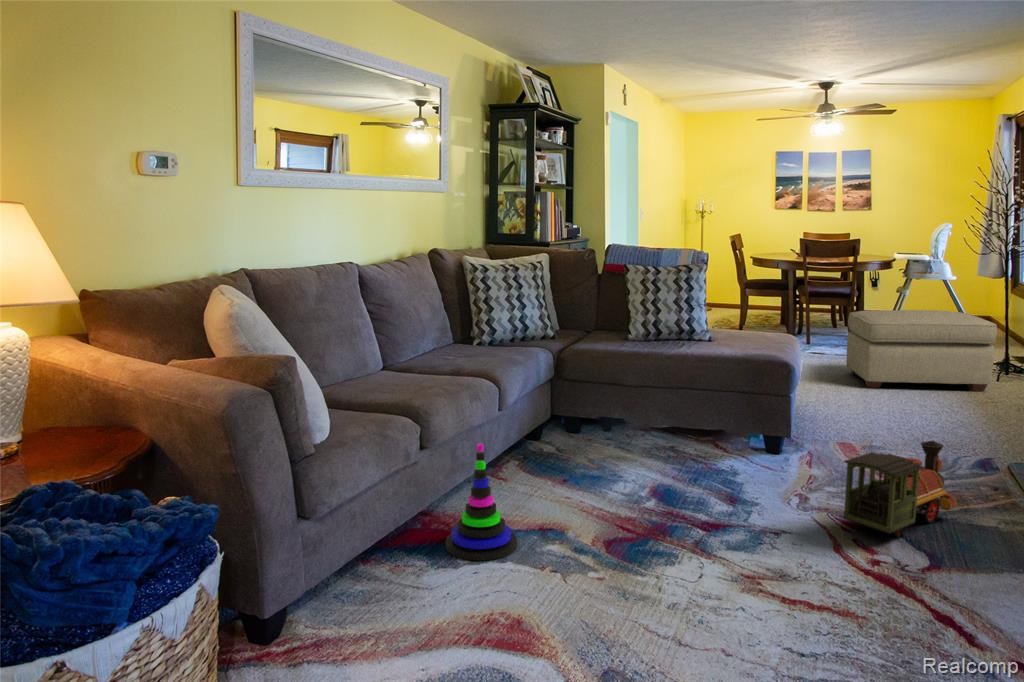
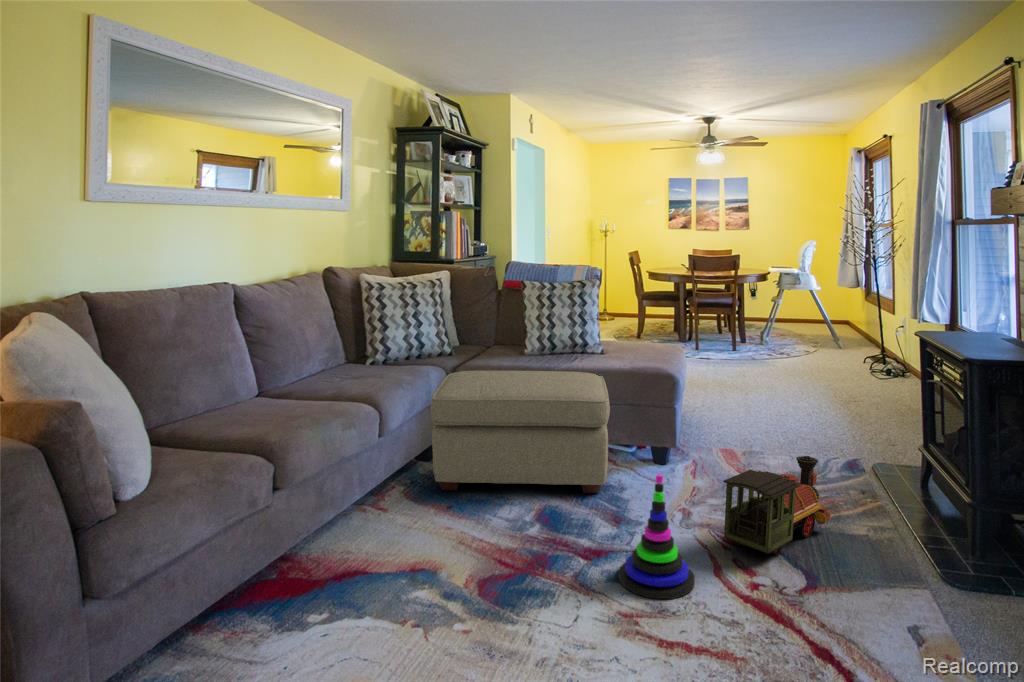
ottoman: present [846,310,997,391] -> present [431,371,610,493]
stacking toy: present [446,444,517,561] -> present [619,475,695,599]

